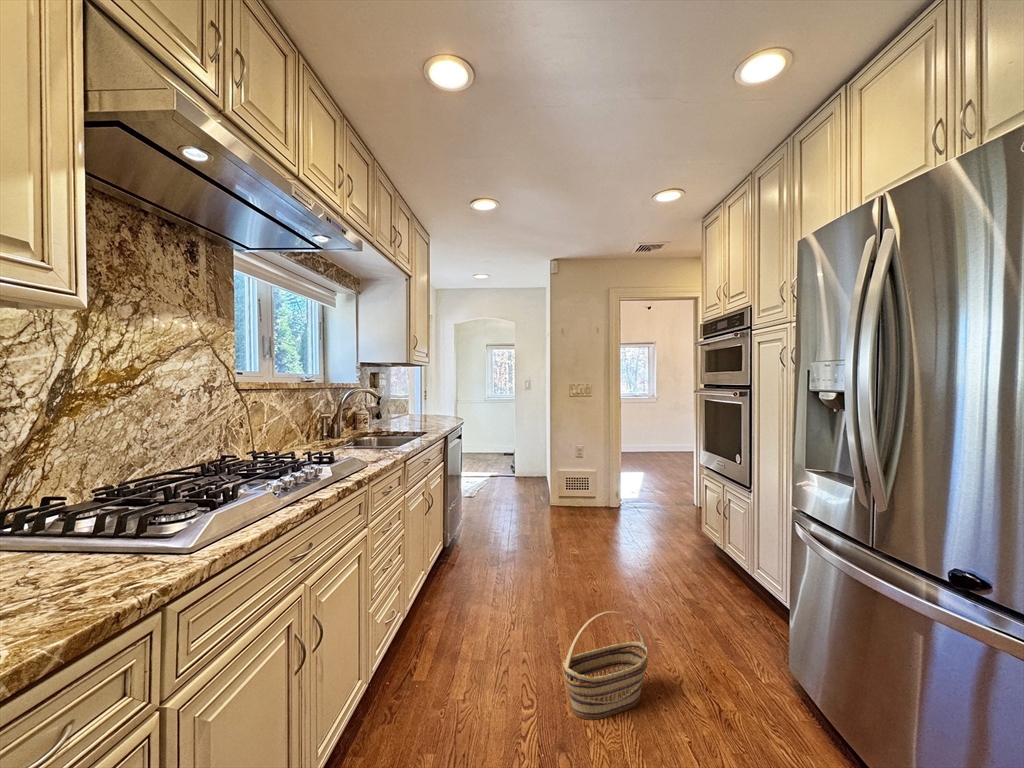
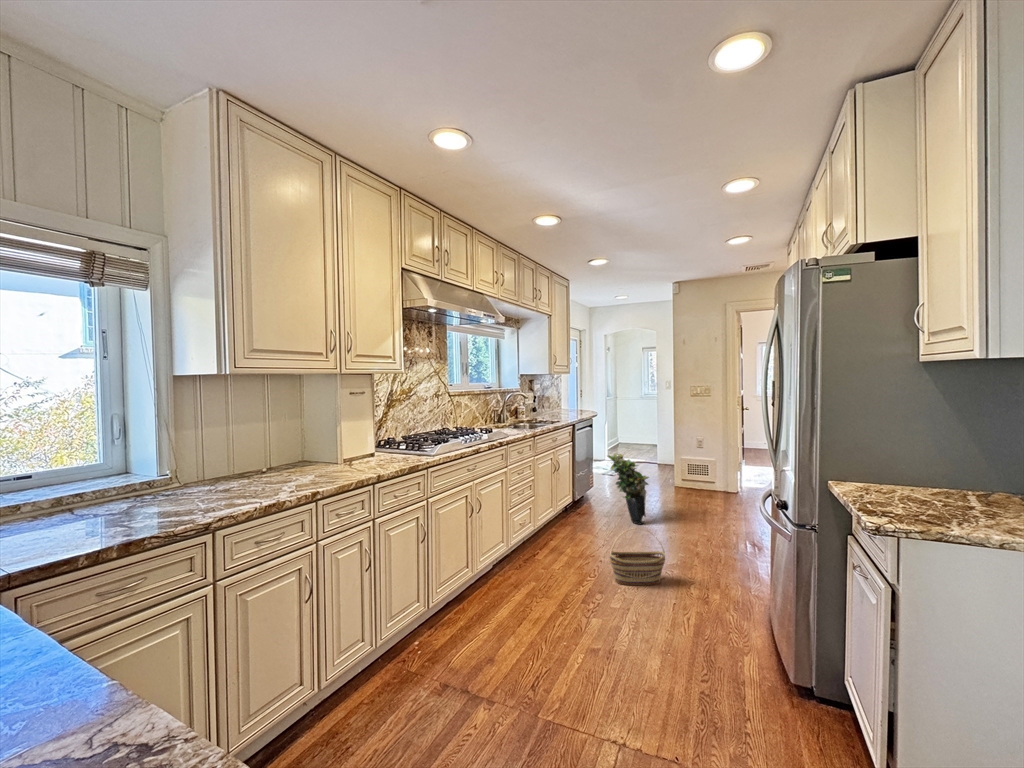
potted plant: none [498,473,557,576] -> present [607,454,649,525]

